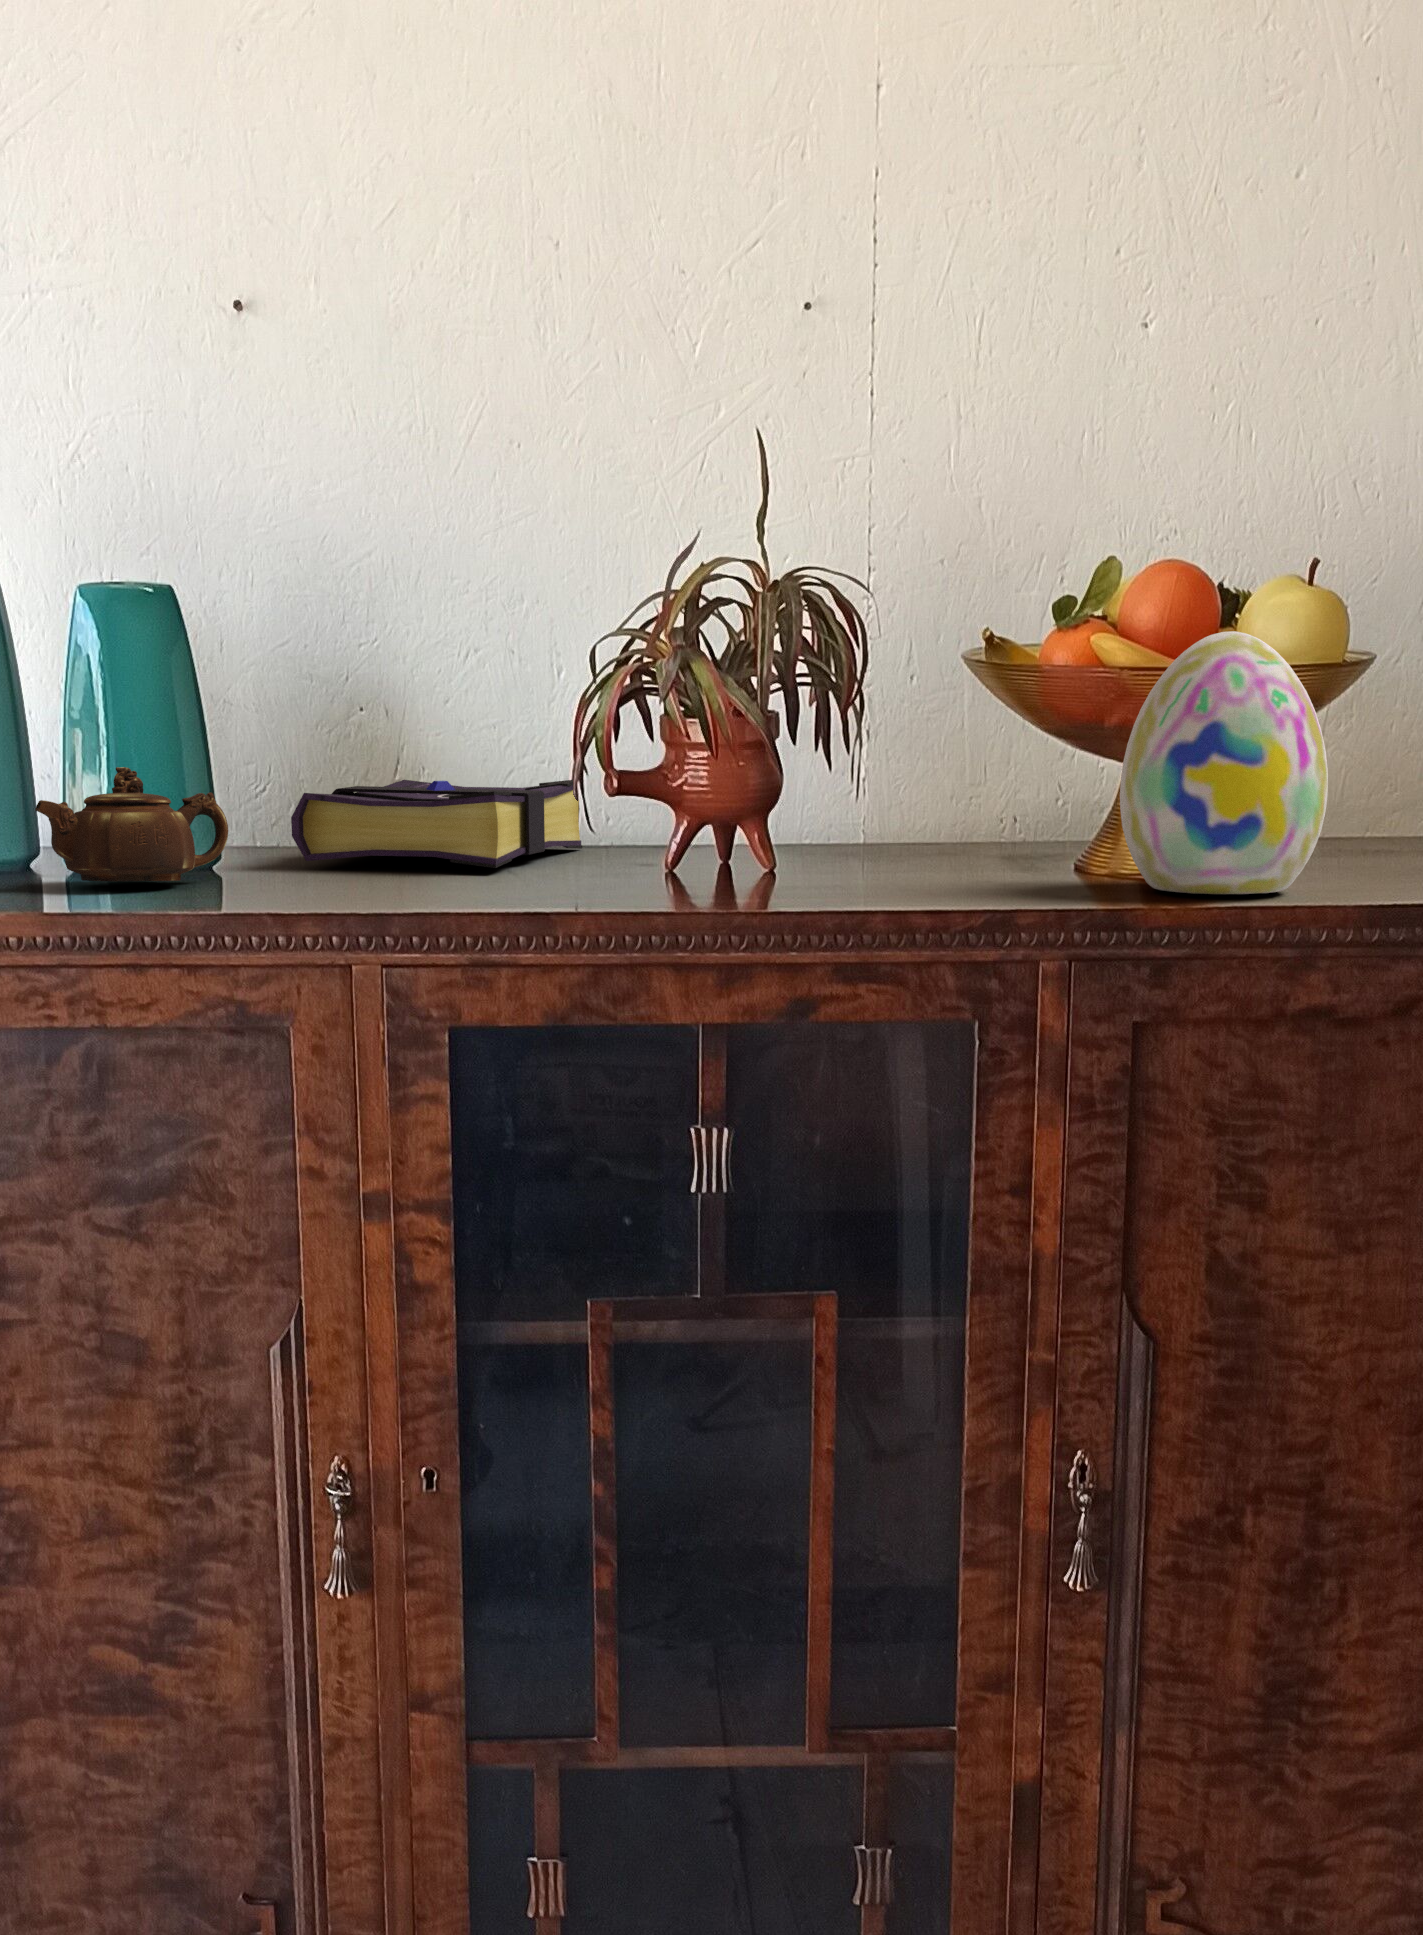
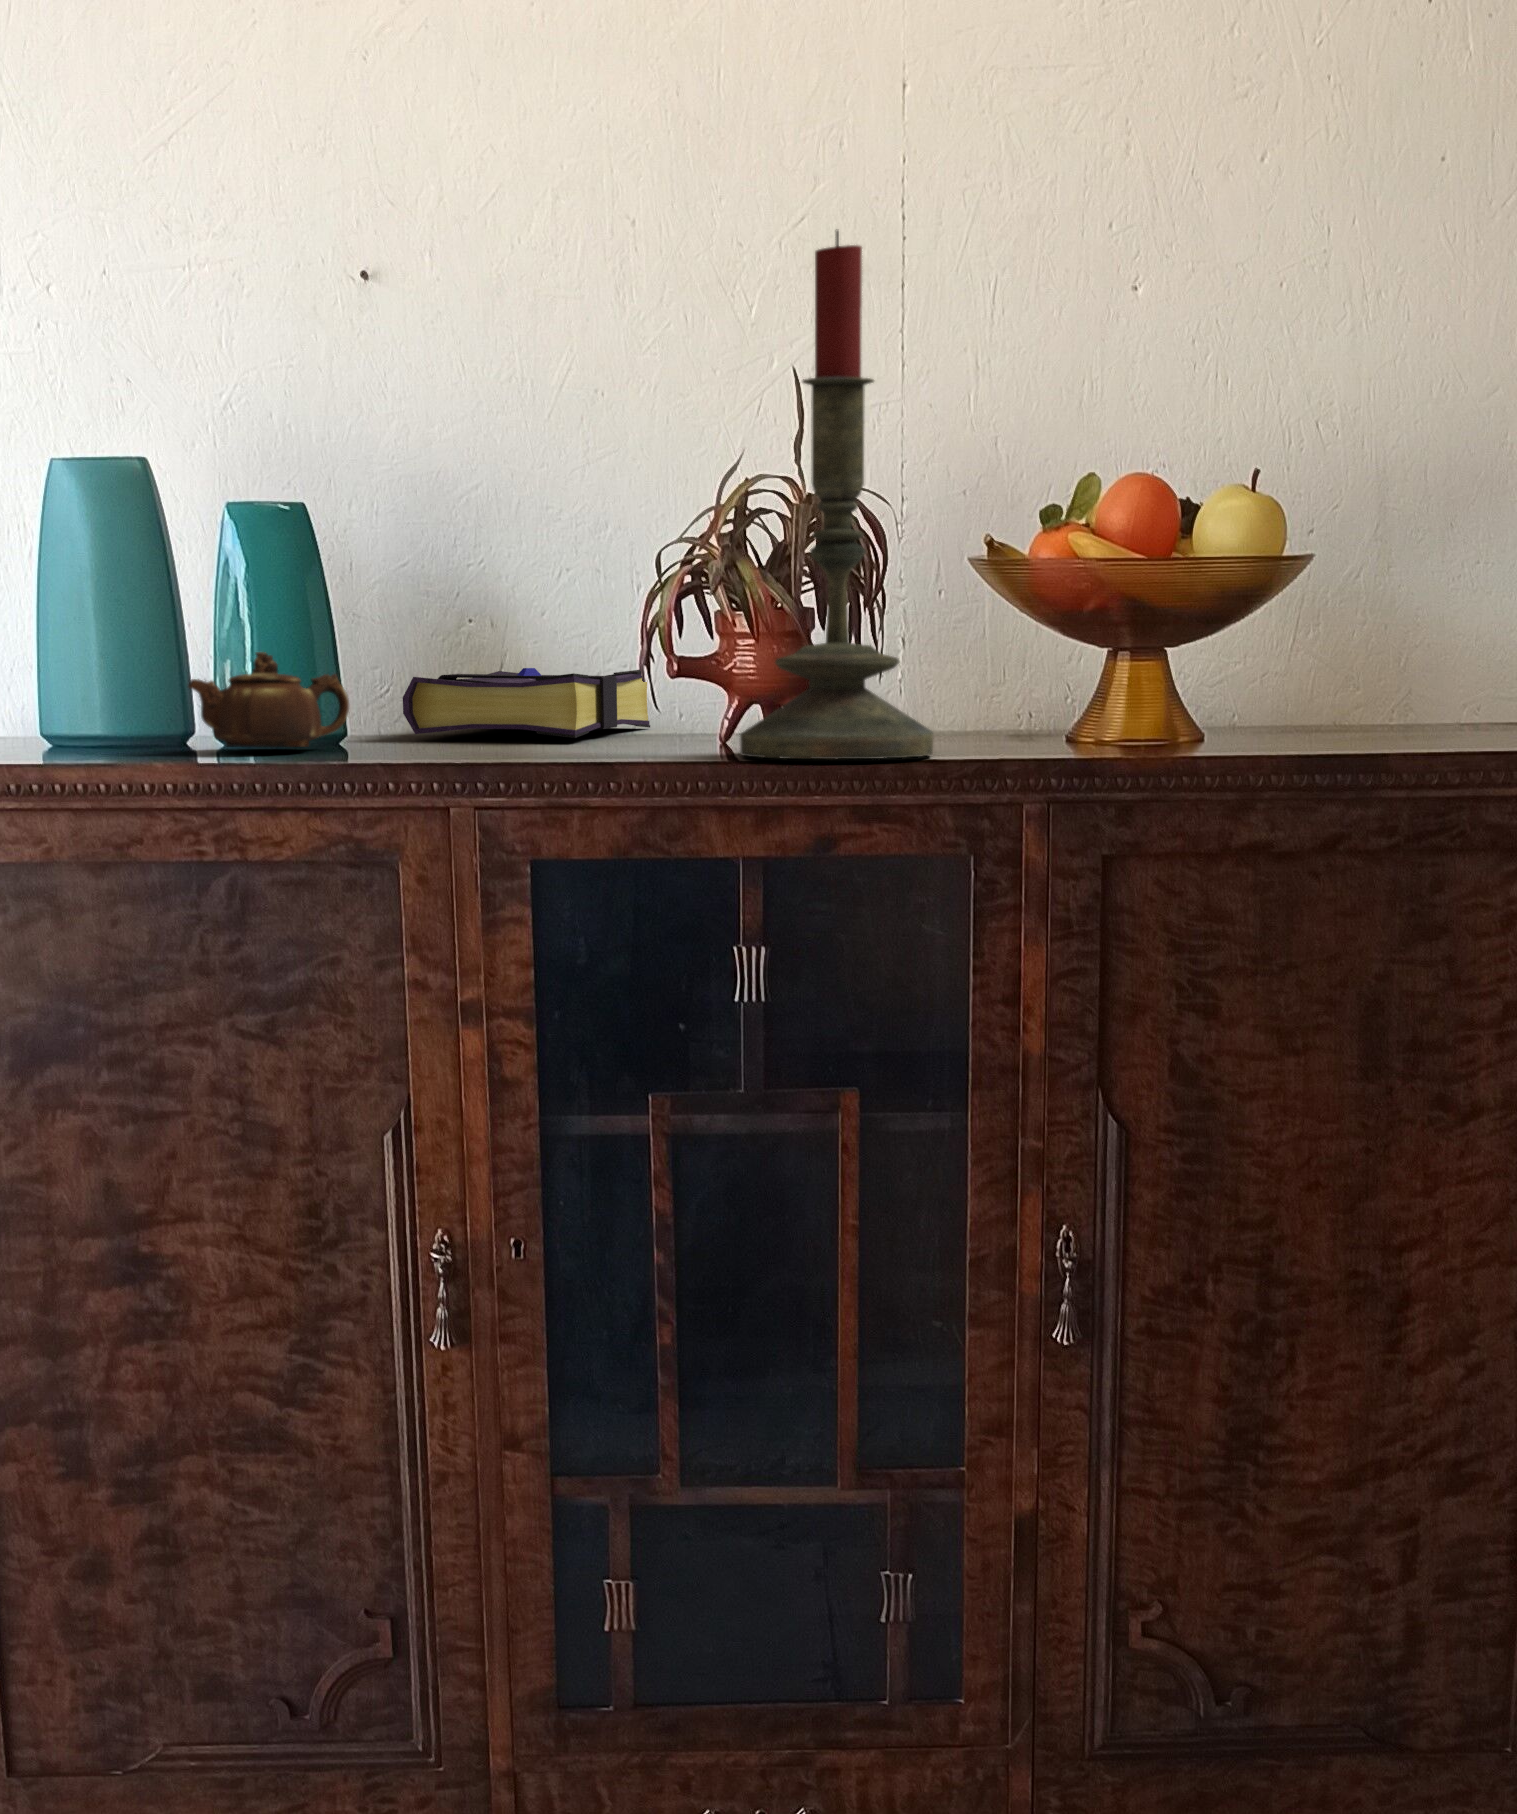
candle: none [695,262,925,906] -> present [740,230,933,759]
decorative egg: present [1120,631,1328,894] -> none [1099,533,1273,751]

